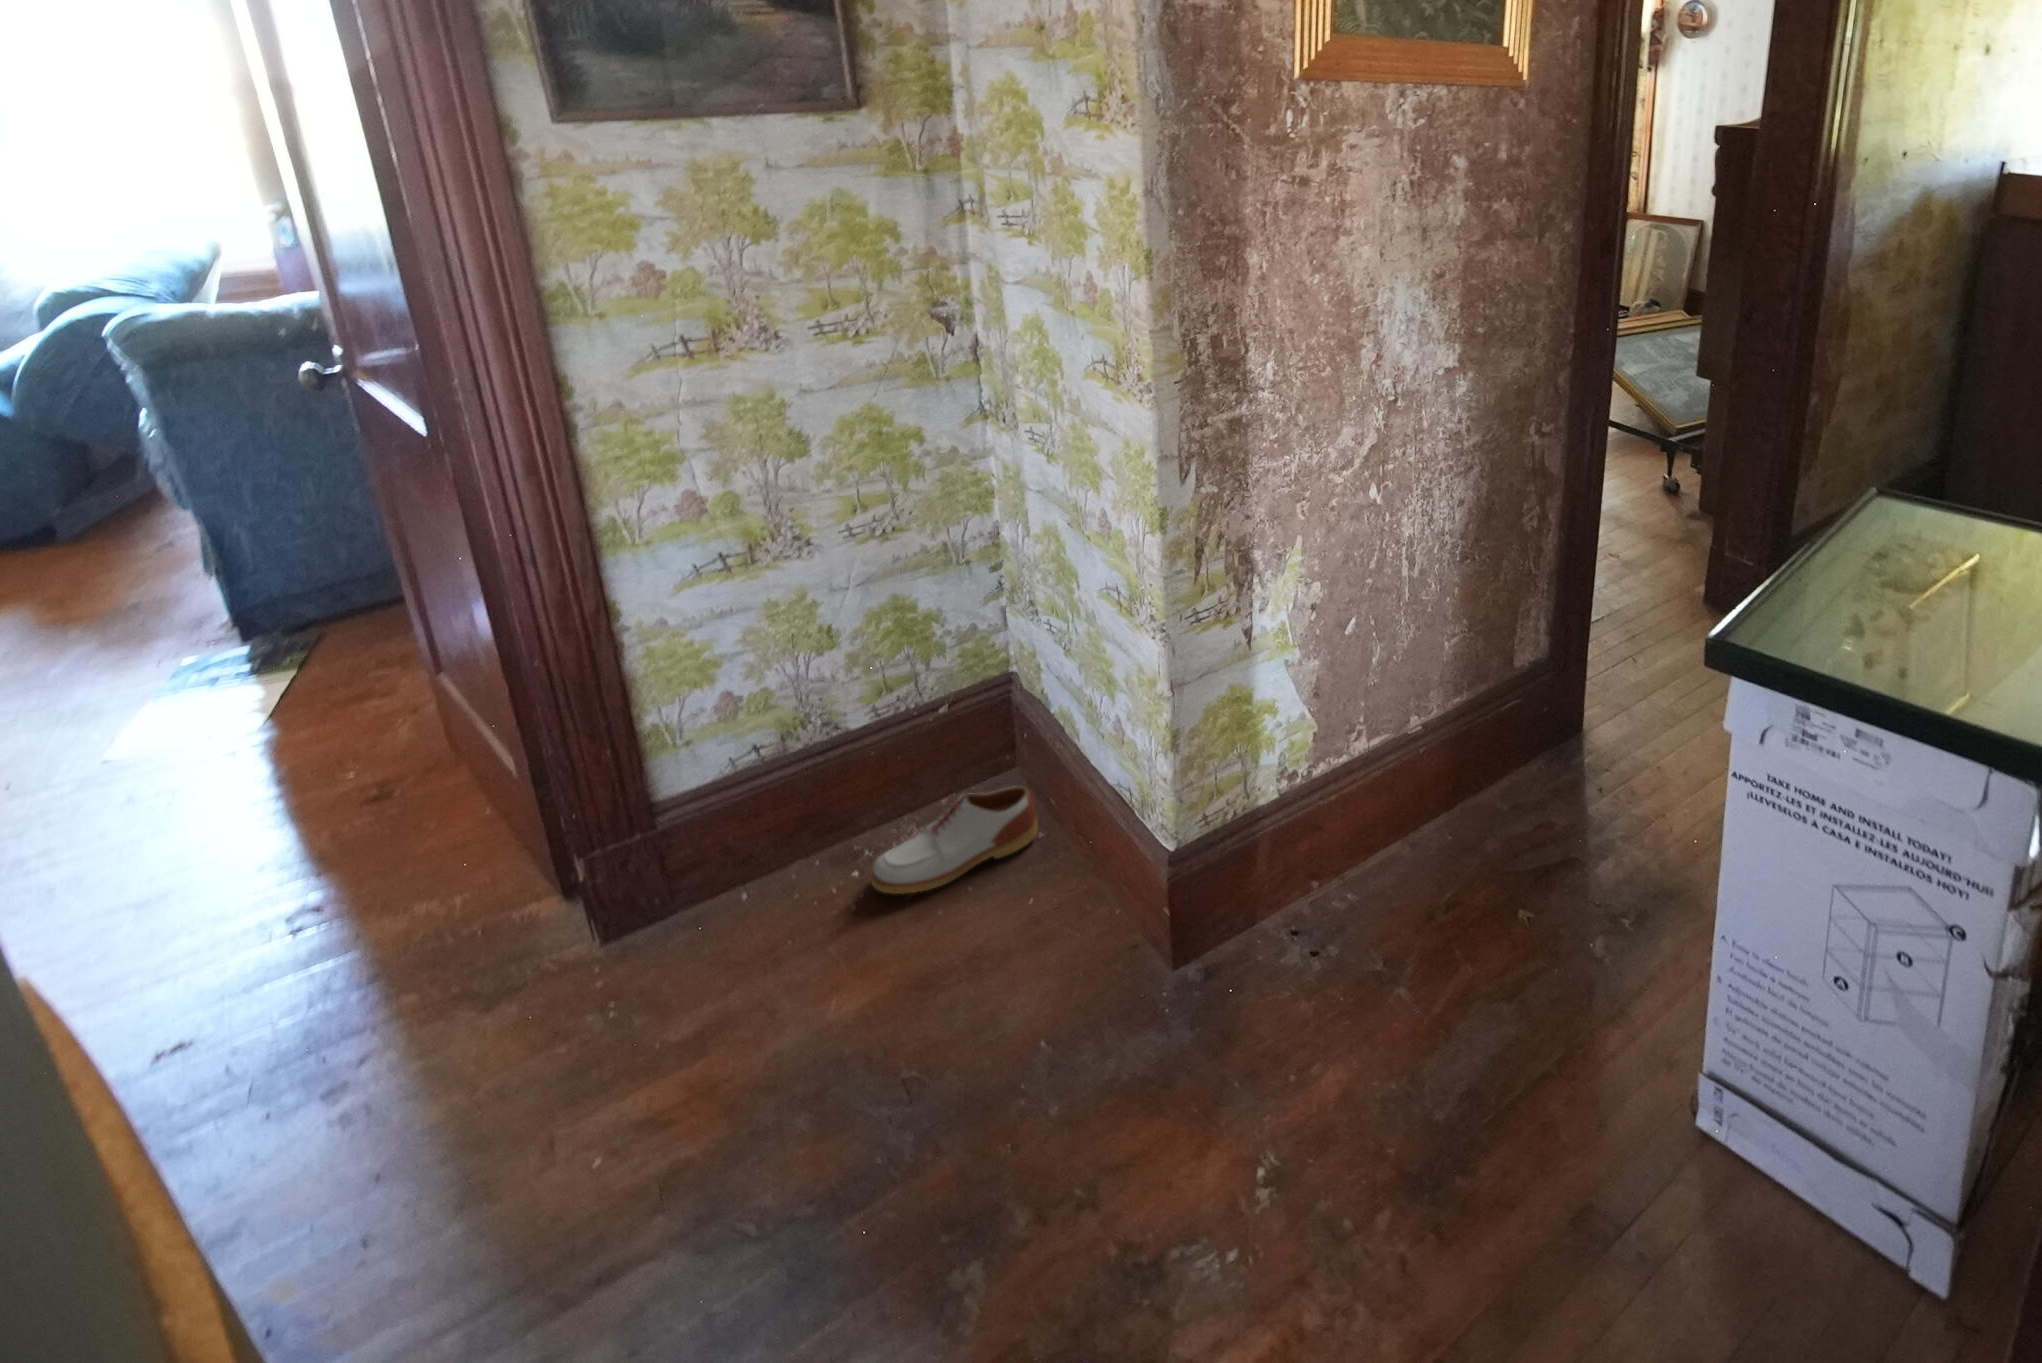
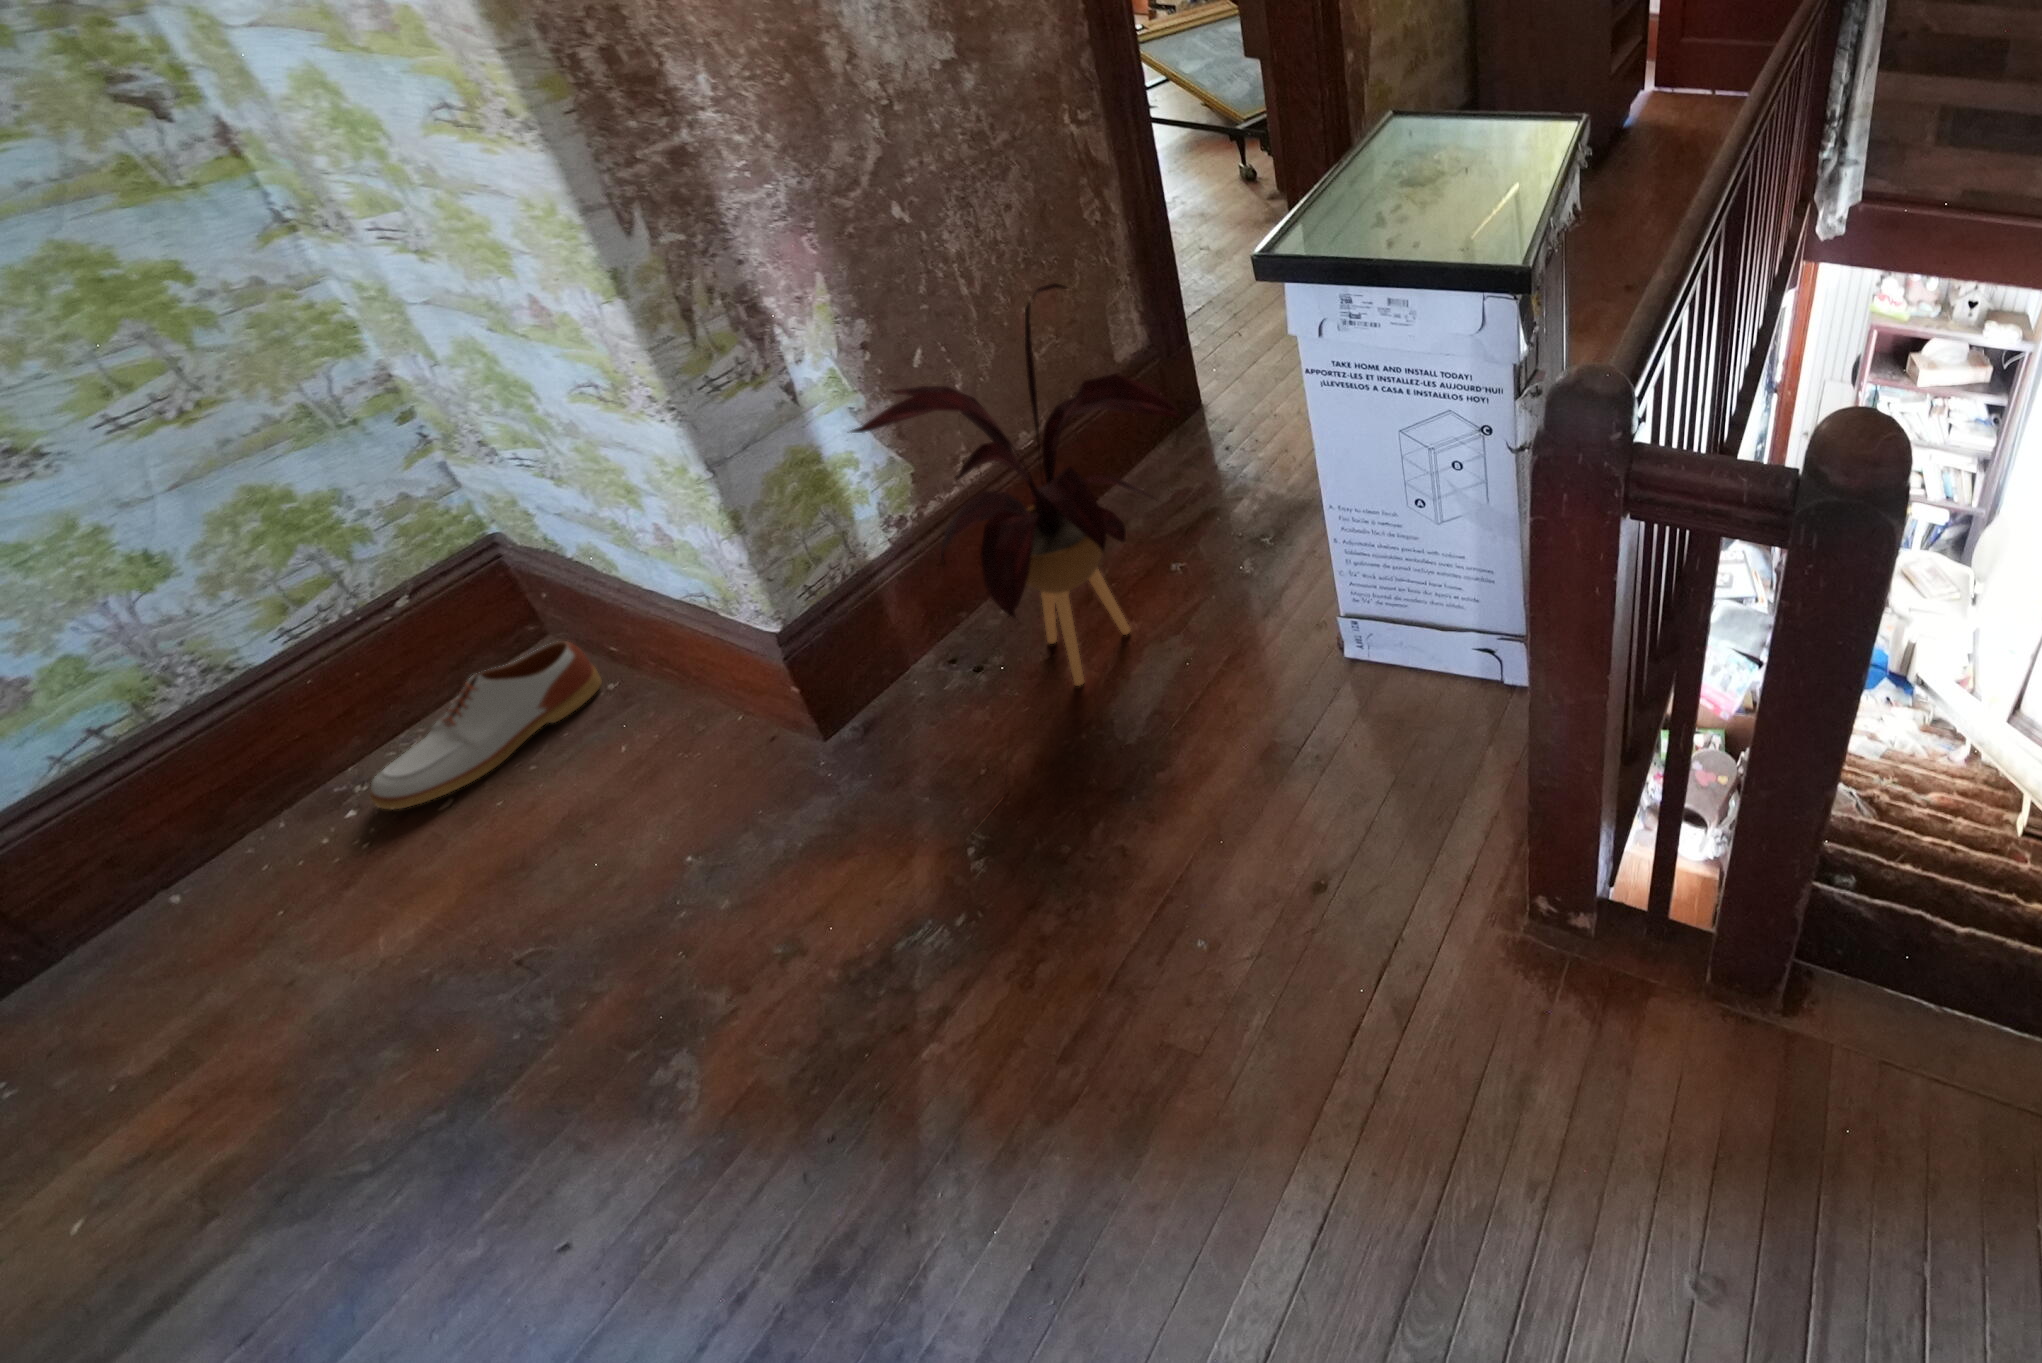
house plant: none [1283,605,1588,1022] -> present [851,283,1181,686]

